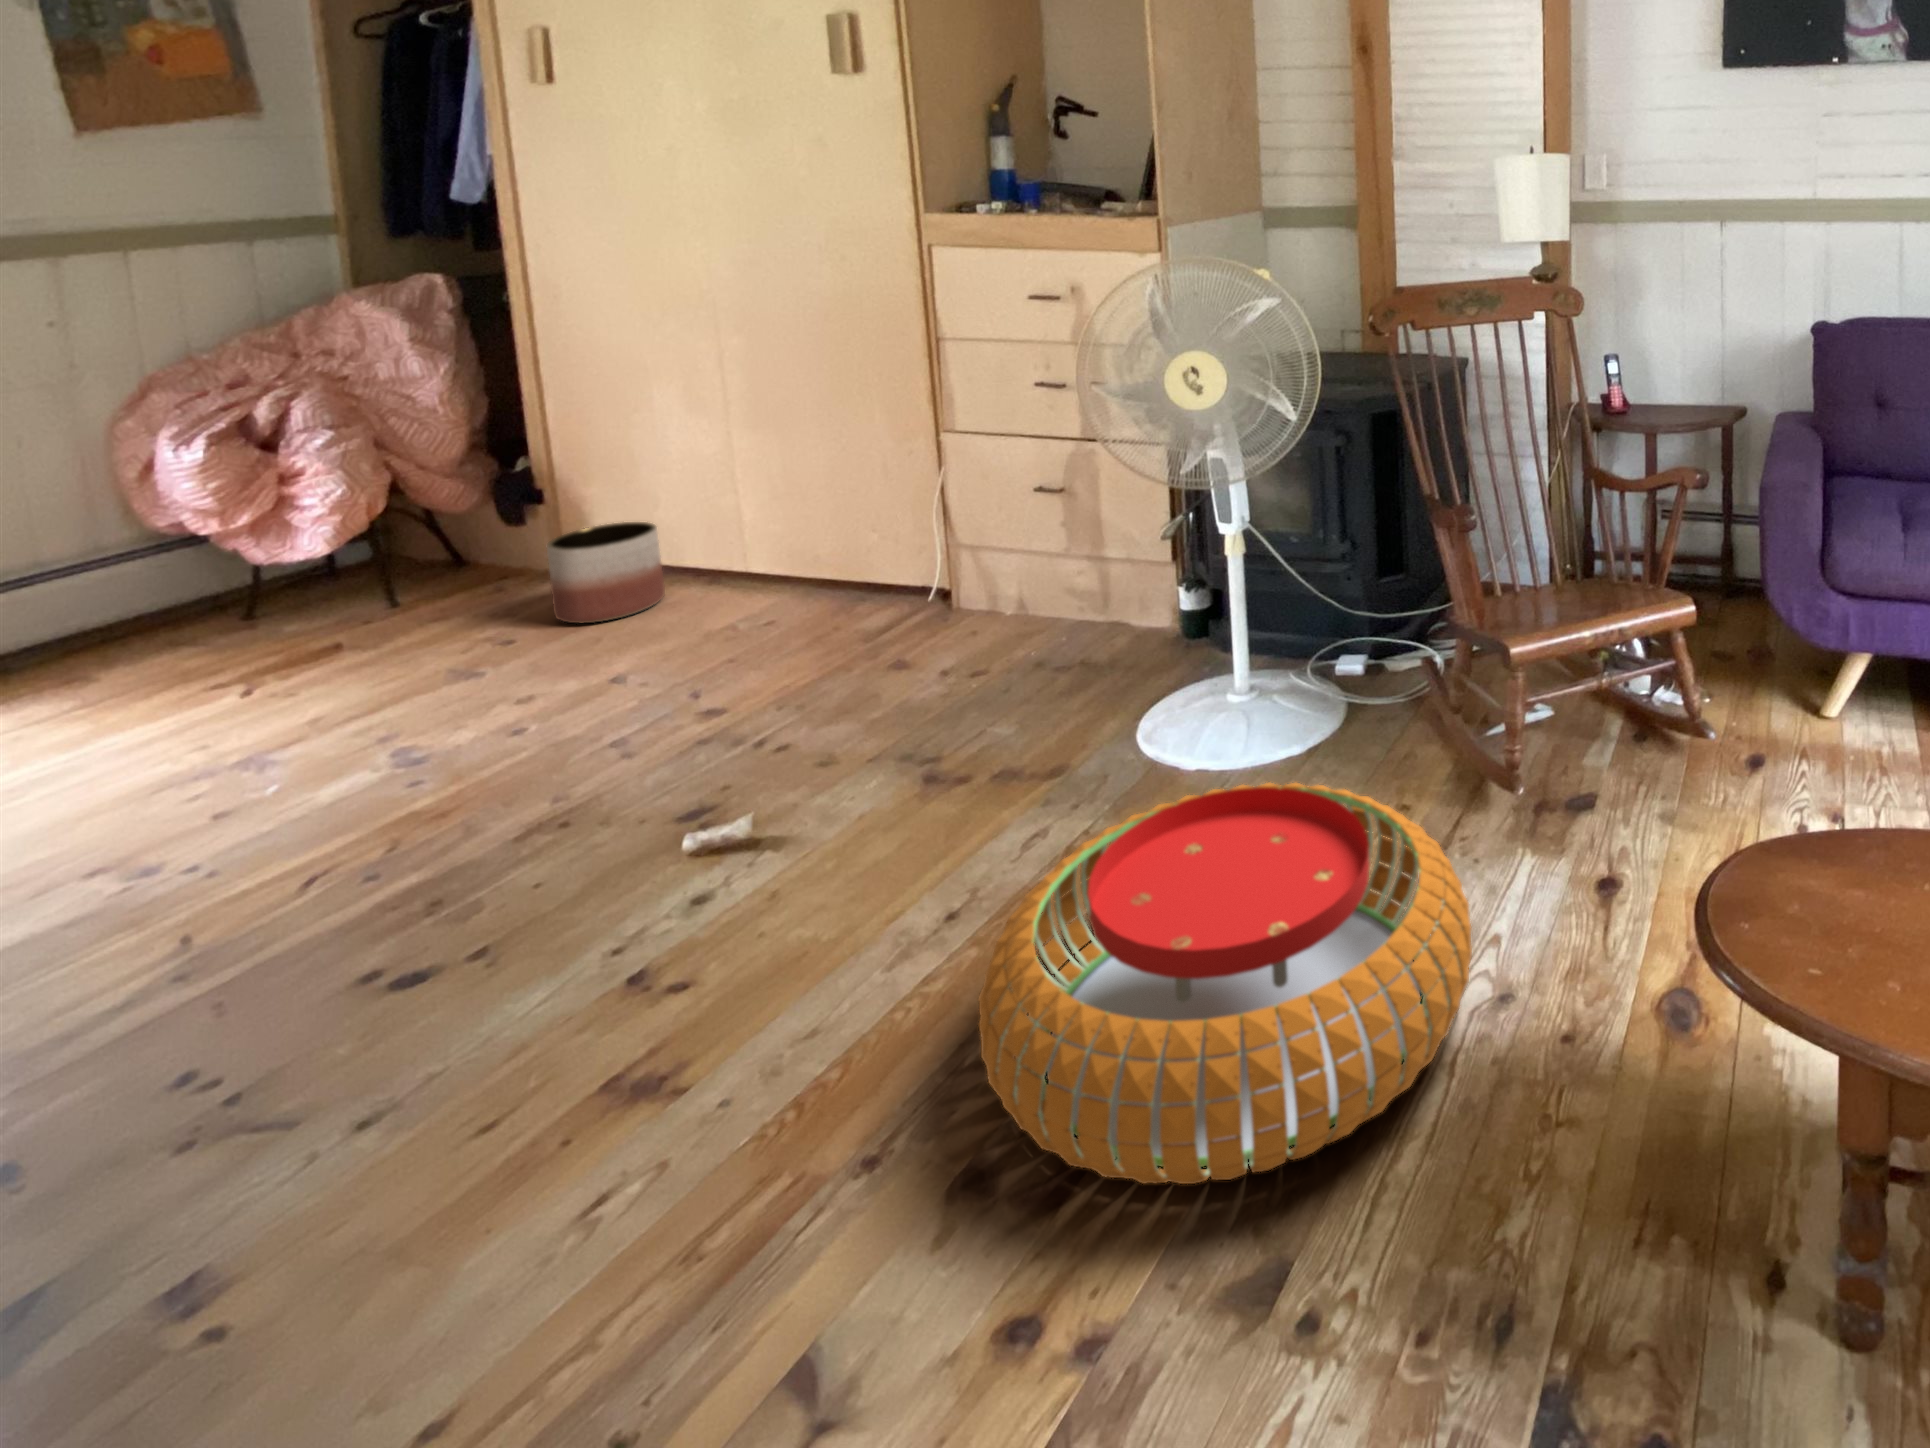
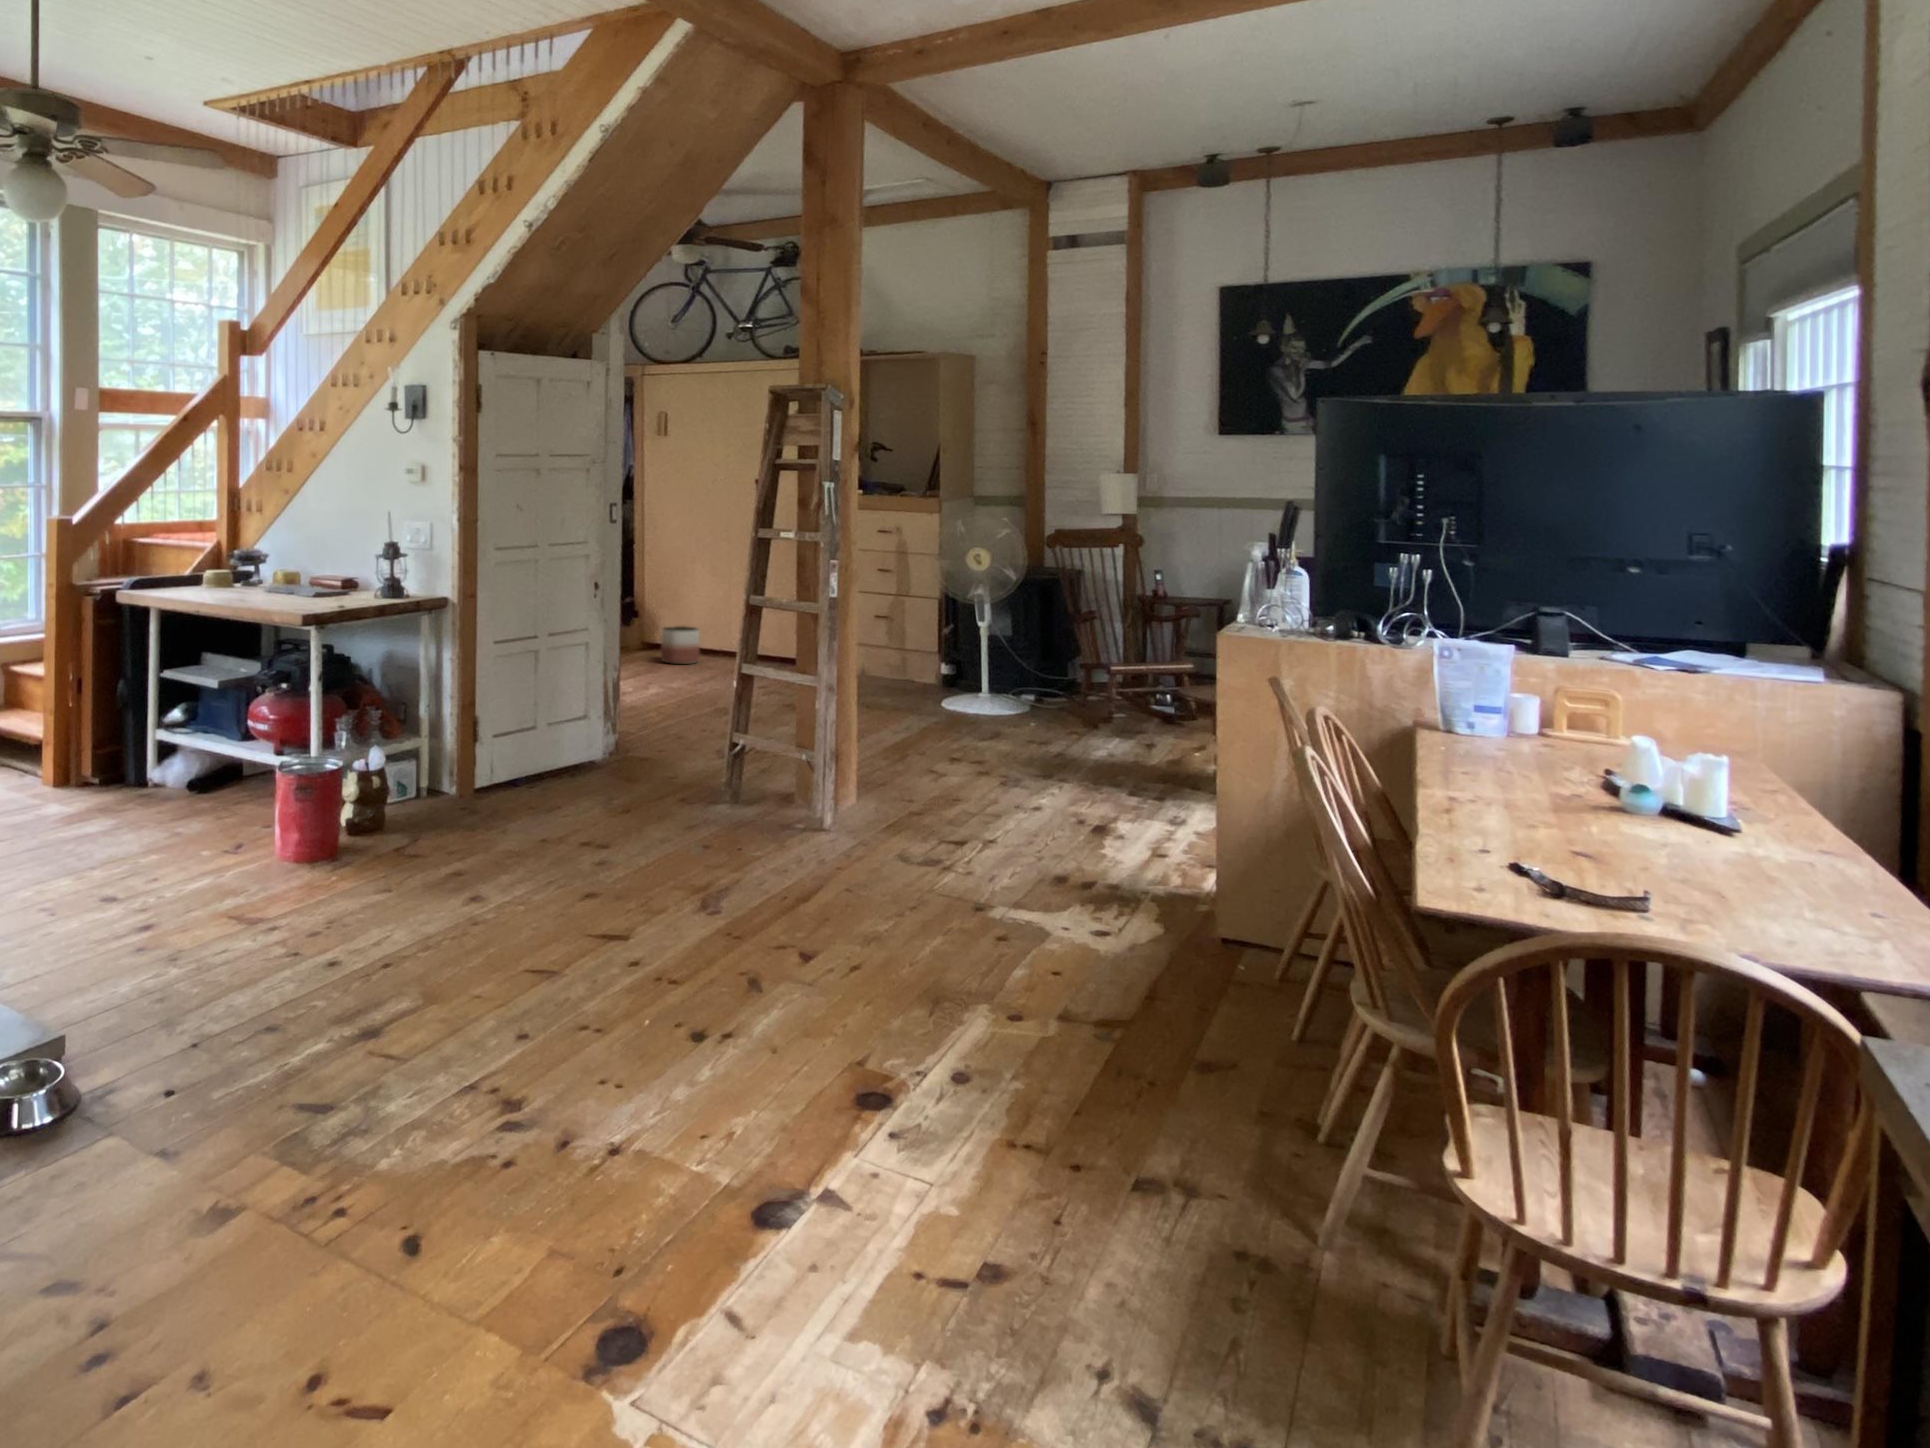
pouf: present [978,782,1472,1184] -> none [947,679,1102,752]

